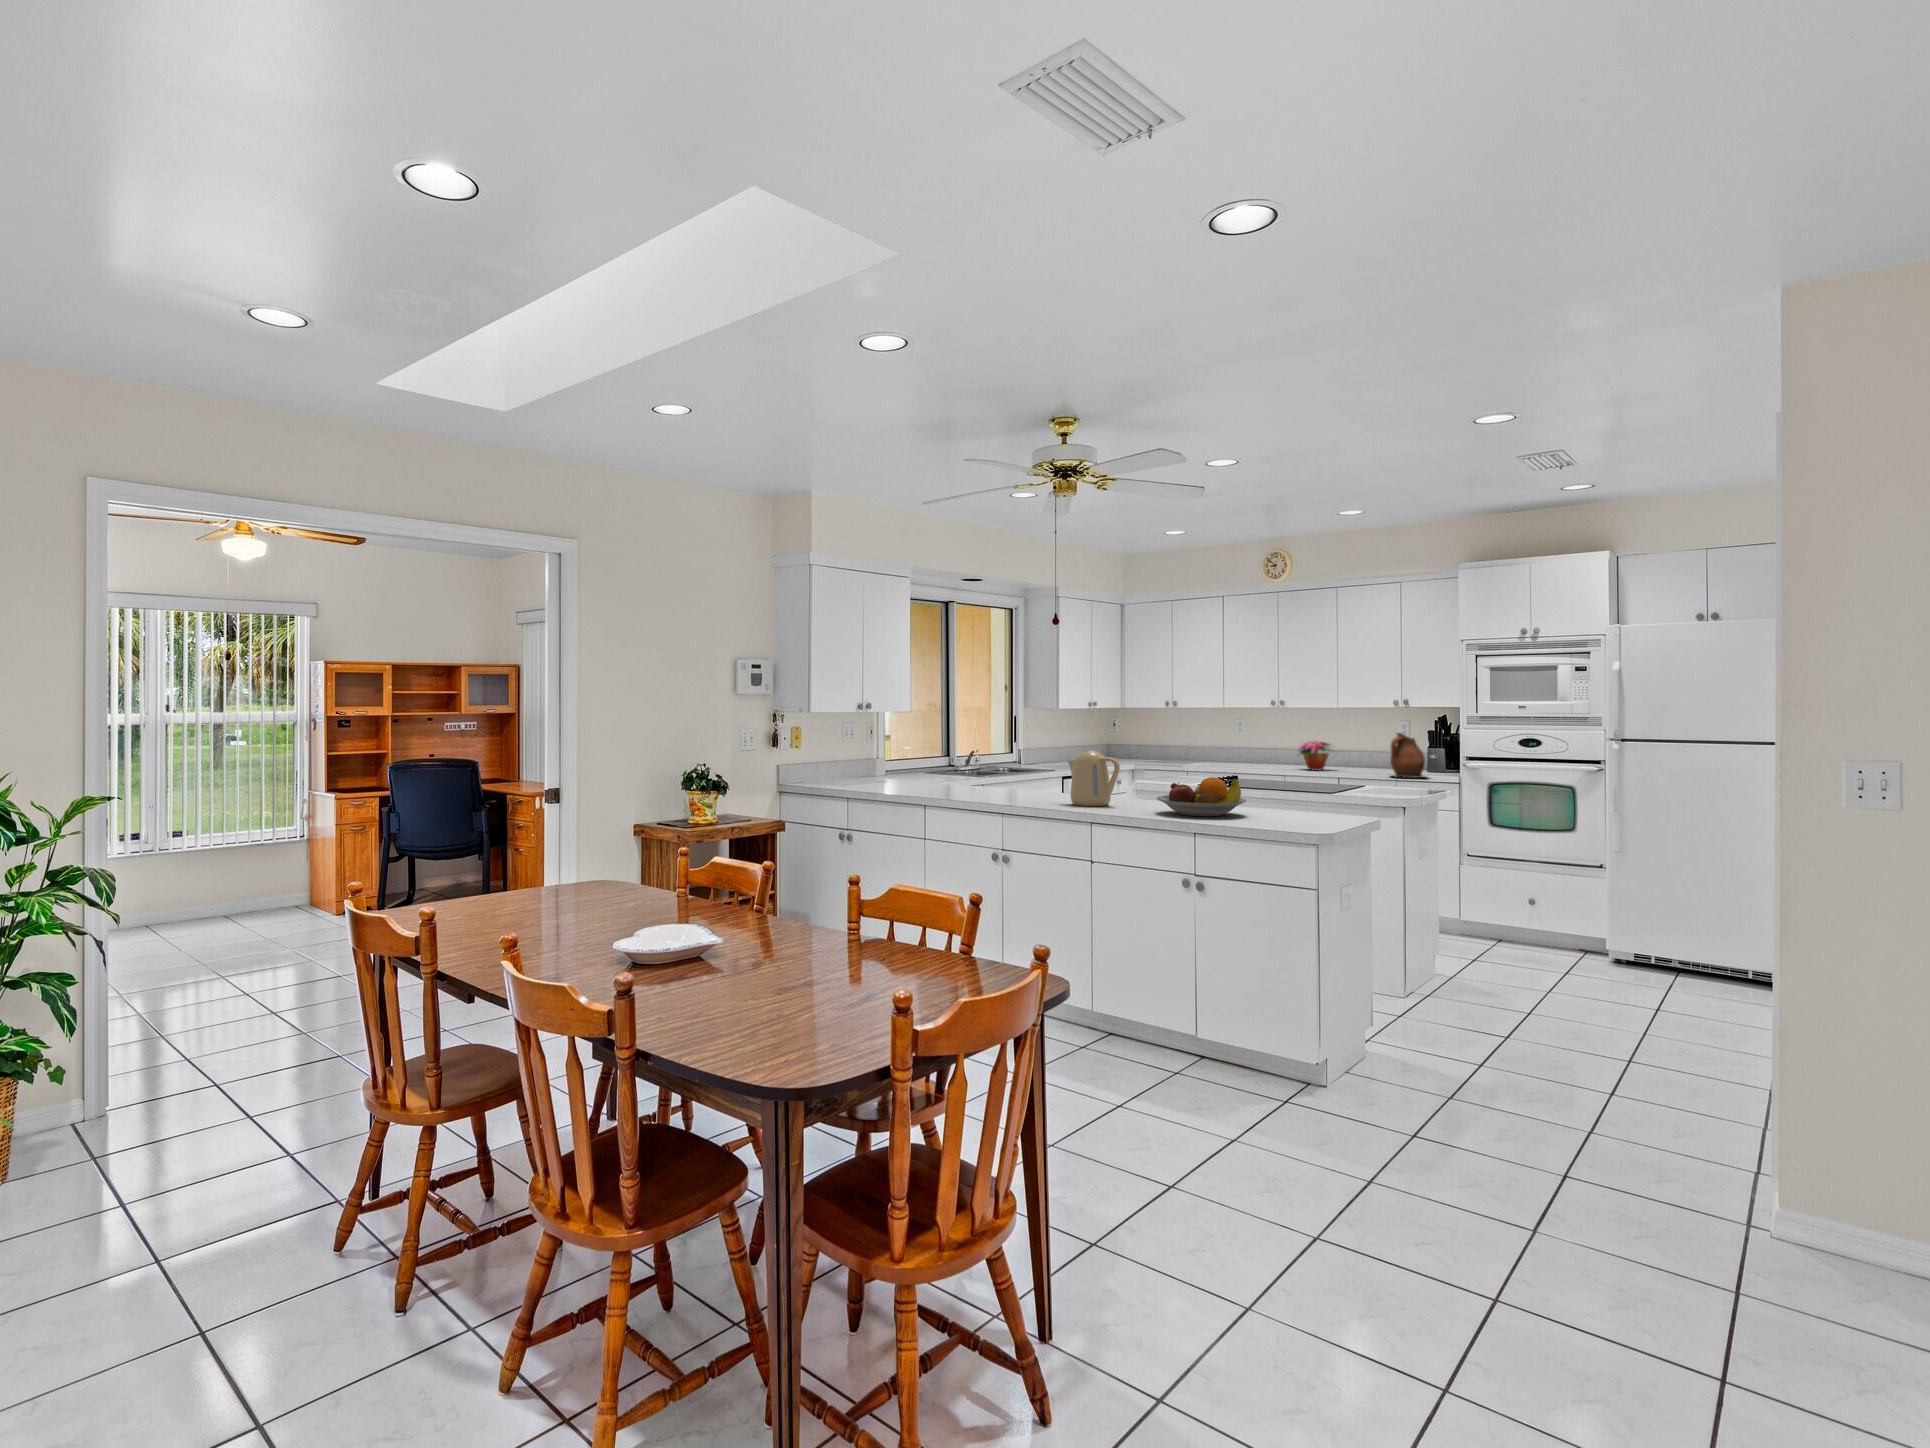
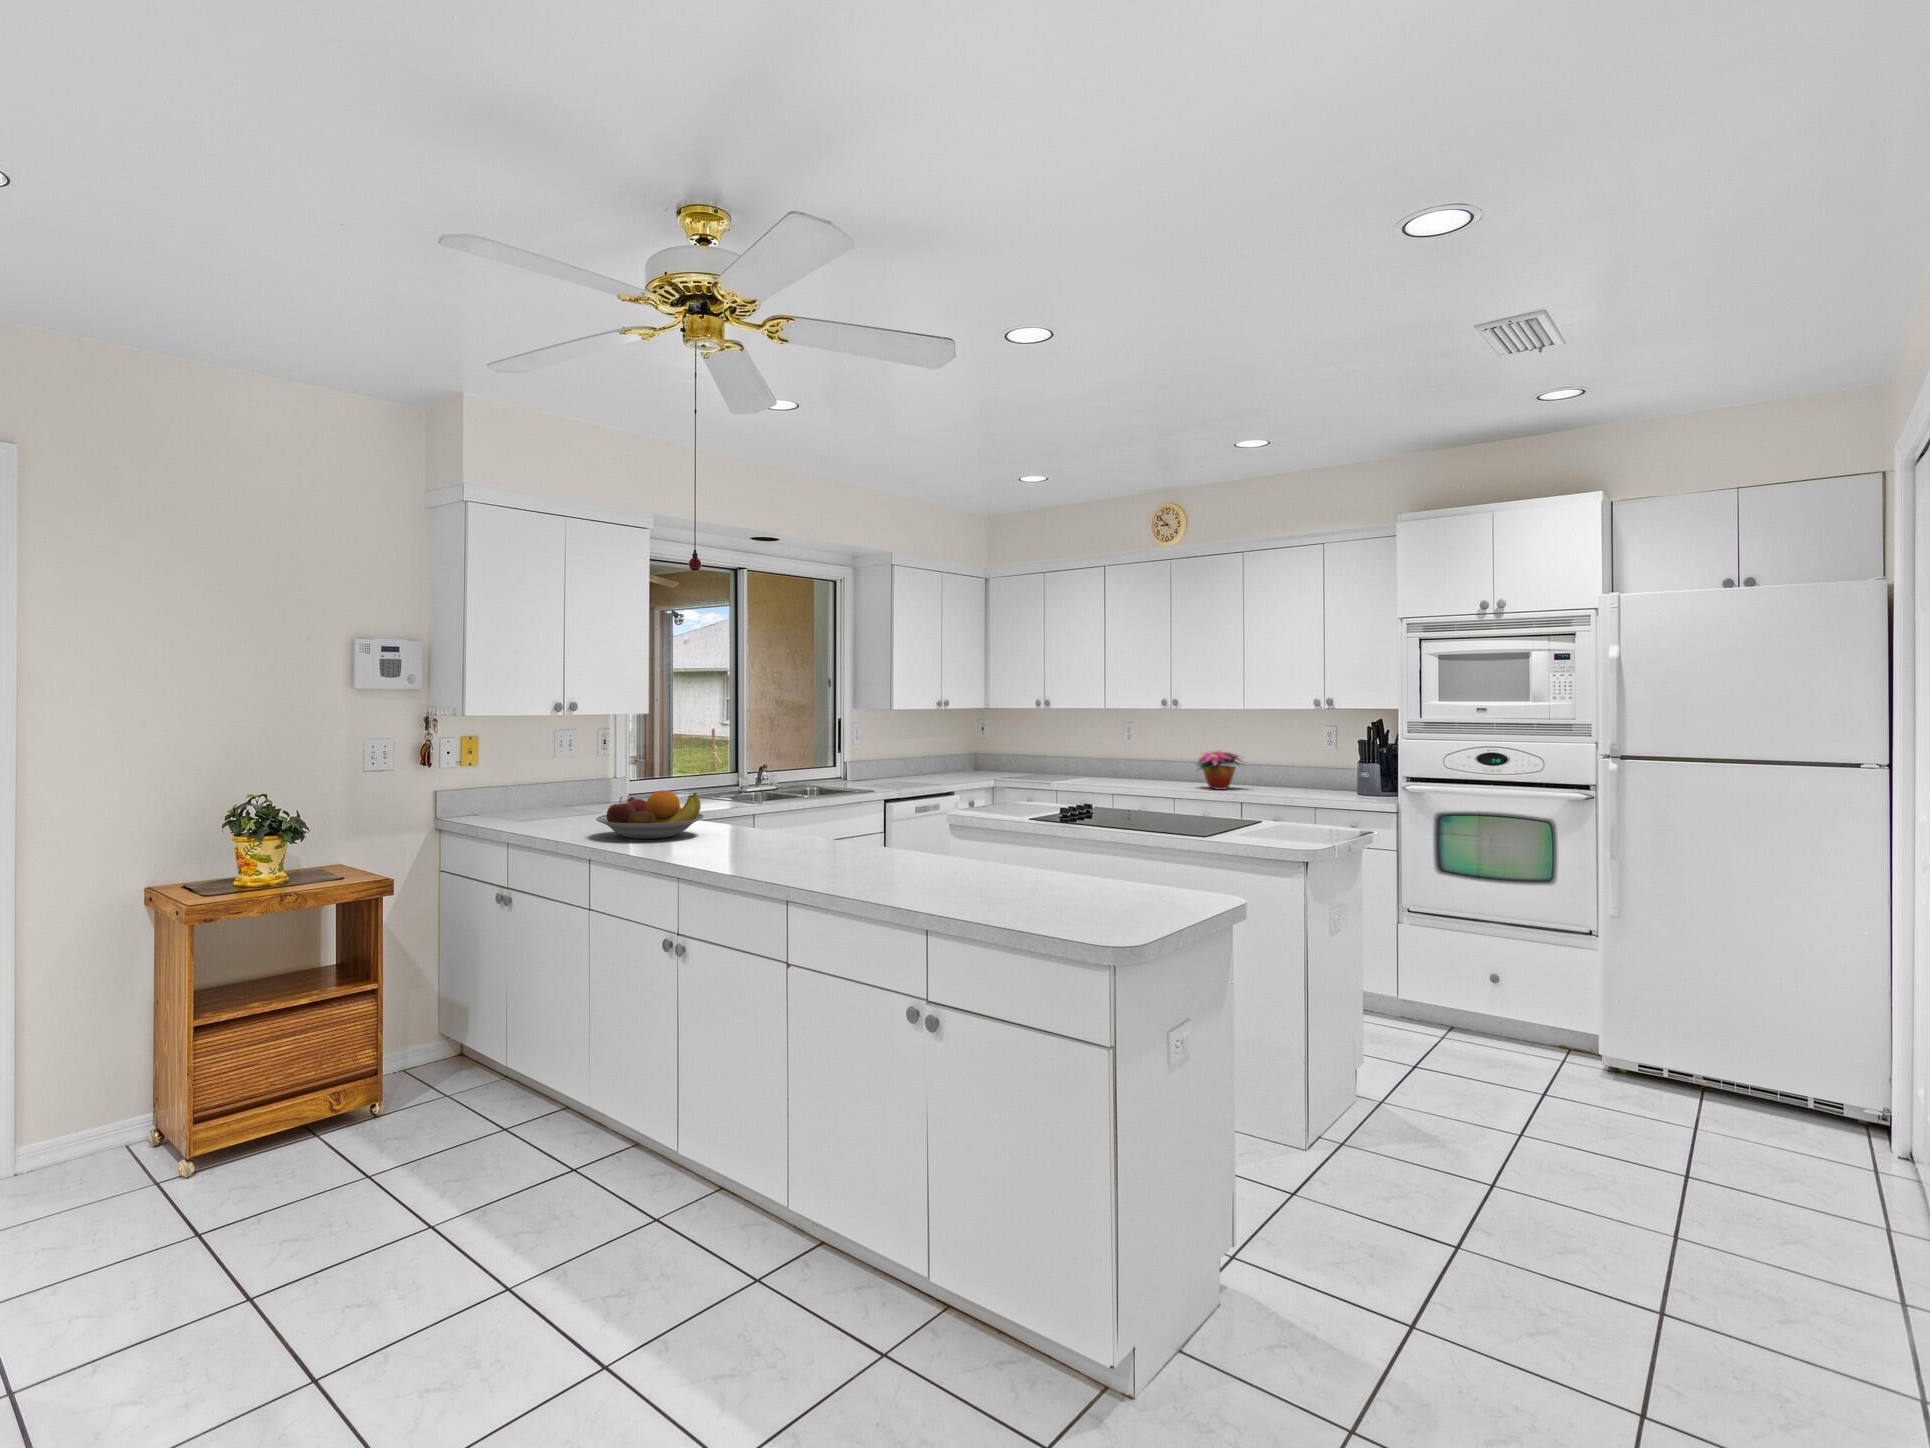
ceramic pitcher: present [1390,733,1427,778] -> none [1305,742,1360,804]
kettle: present [1068,750,1120,806] -> none [790,777,862,866]
fruit bowl: present [1157,777,1246,816] -> present [596,791,704,839]

